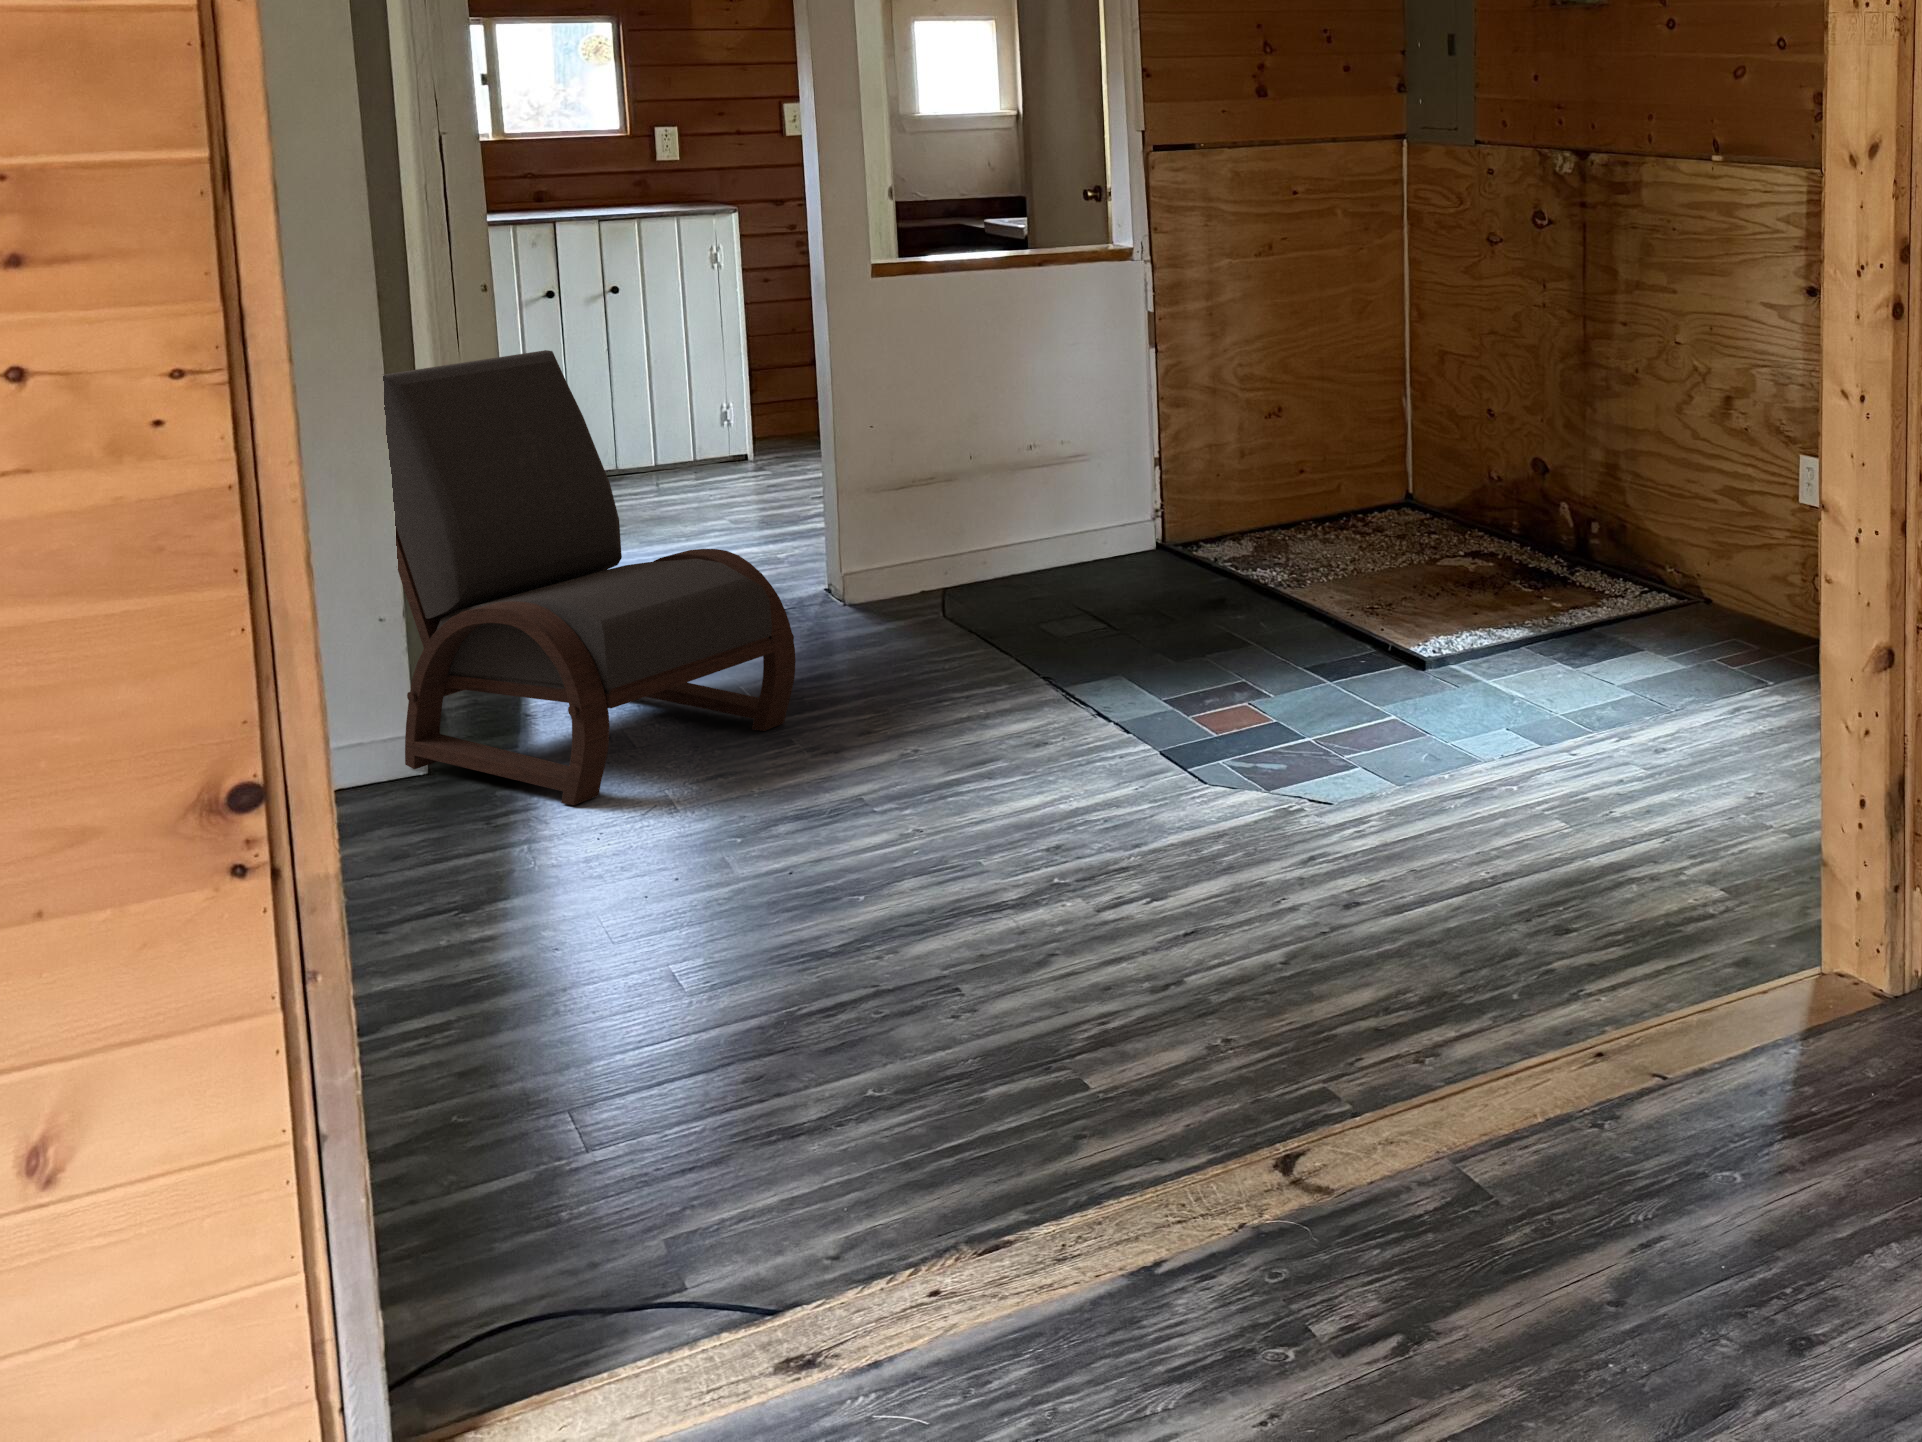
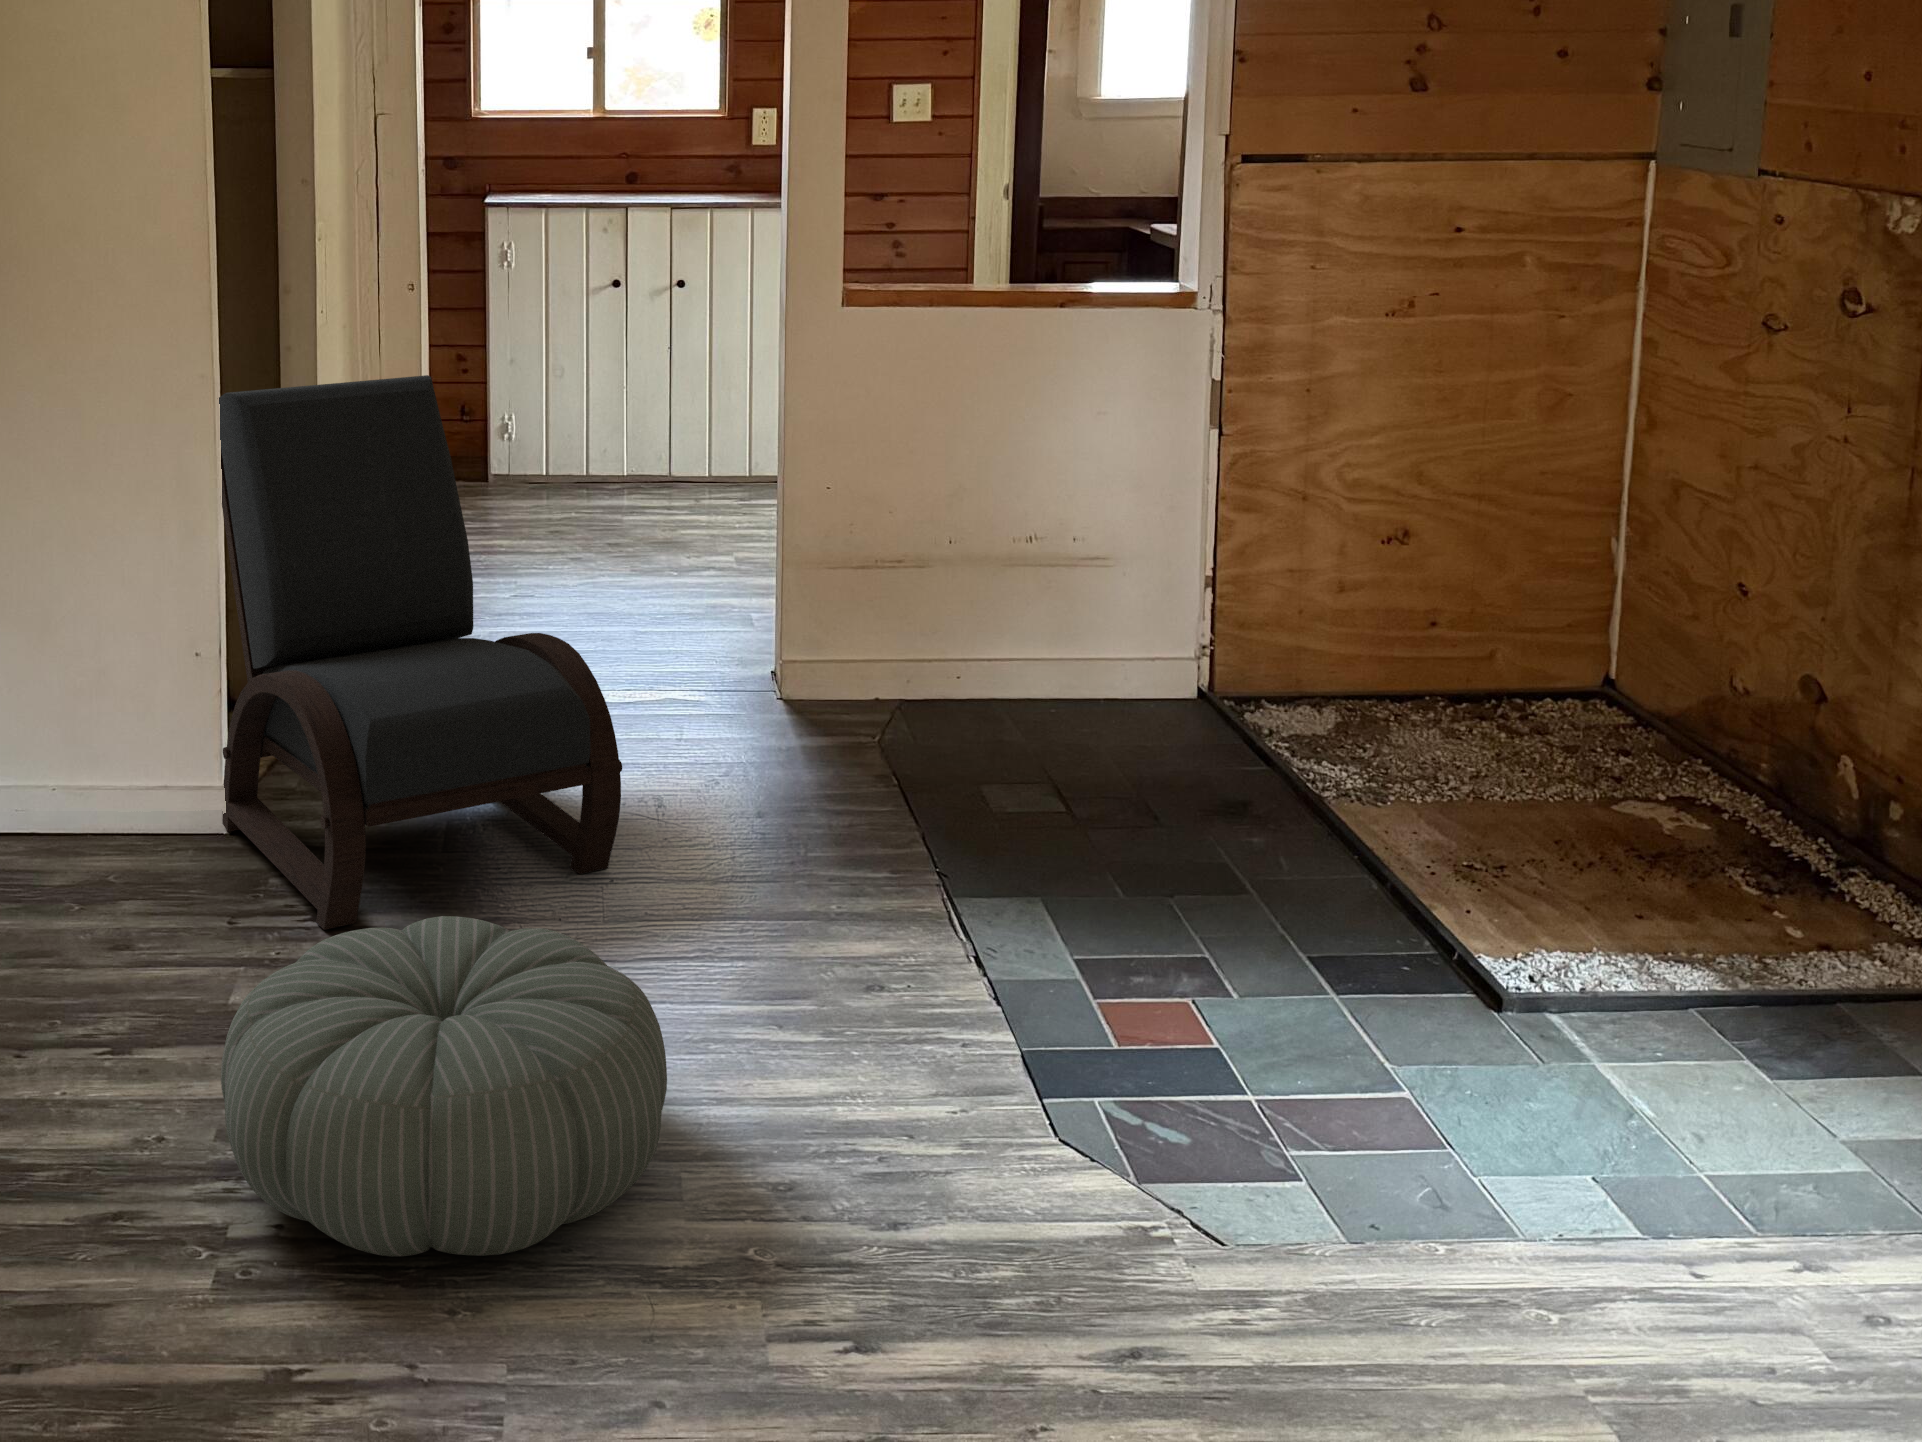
pouf: none [615,720,975,947] -> present [221,916,667,1257]

